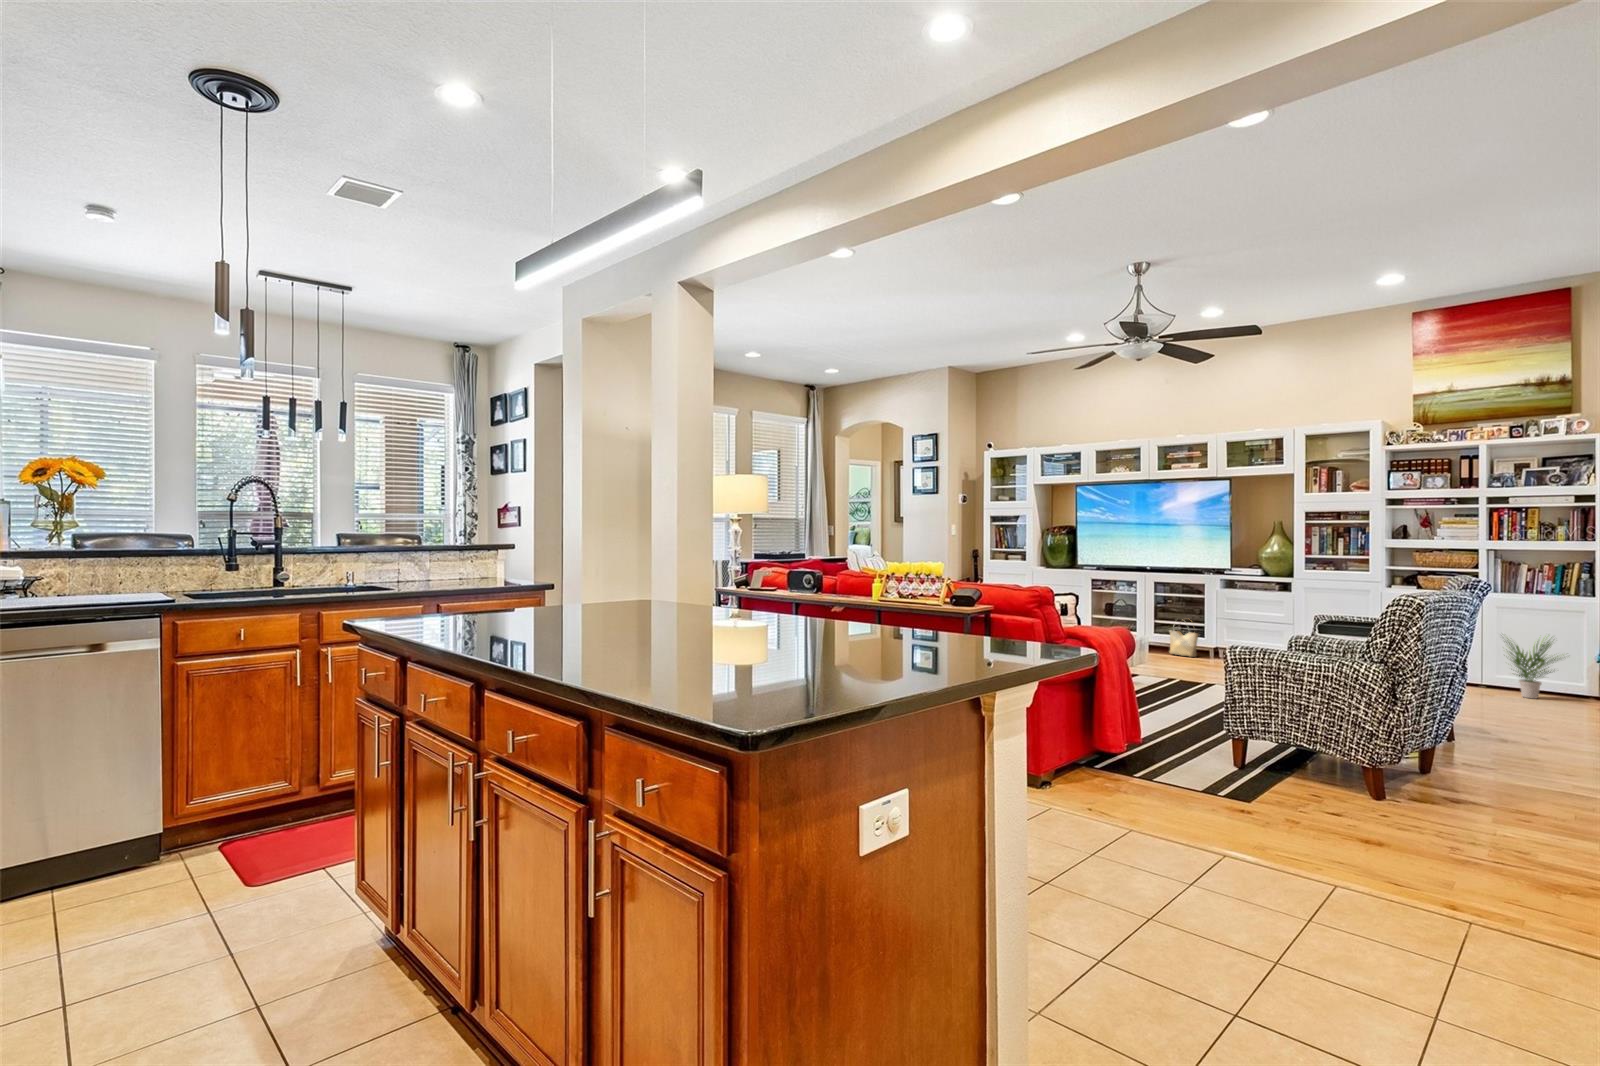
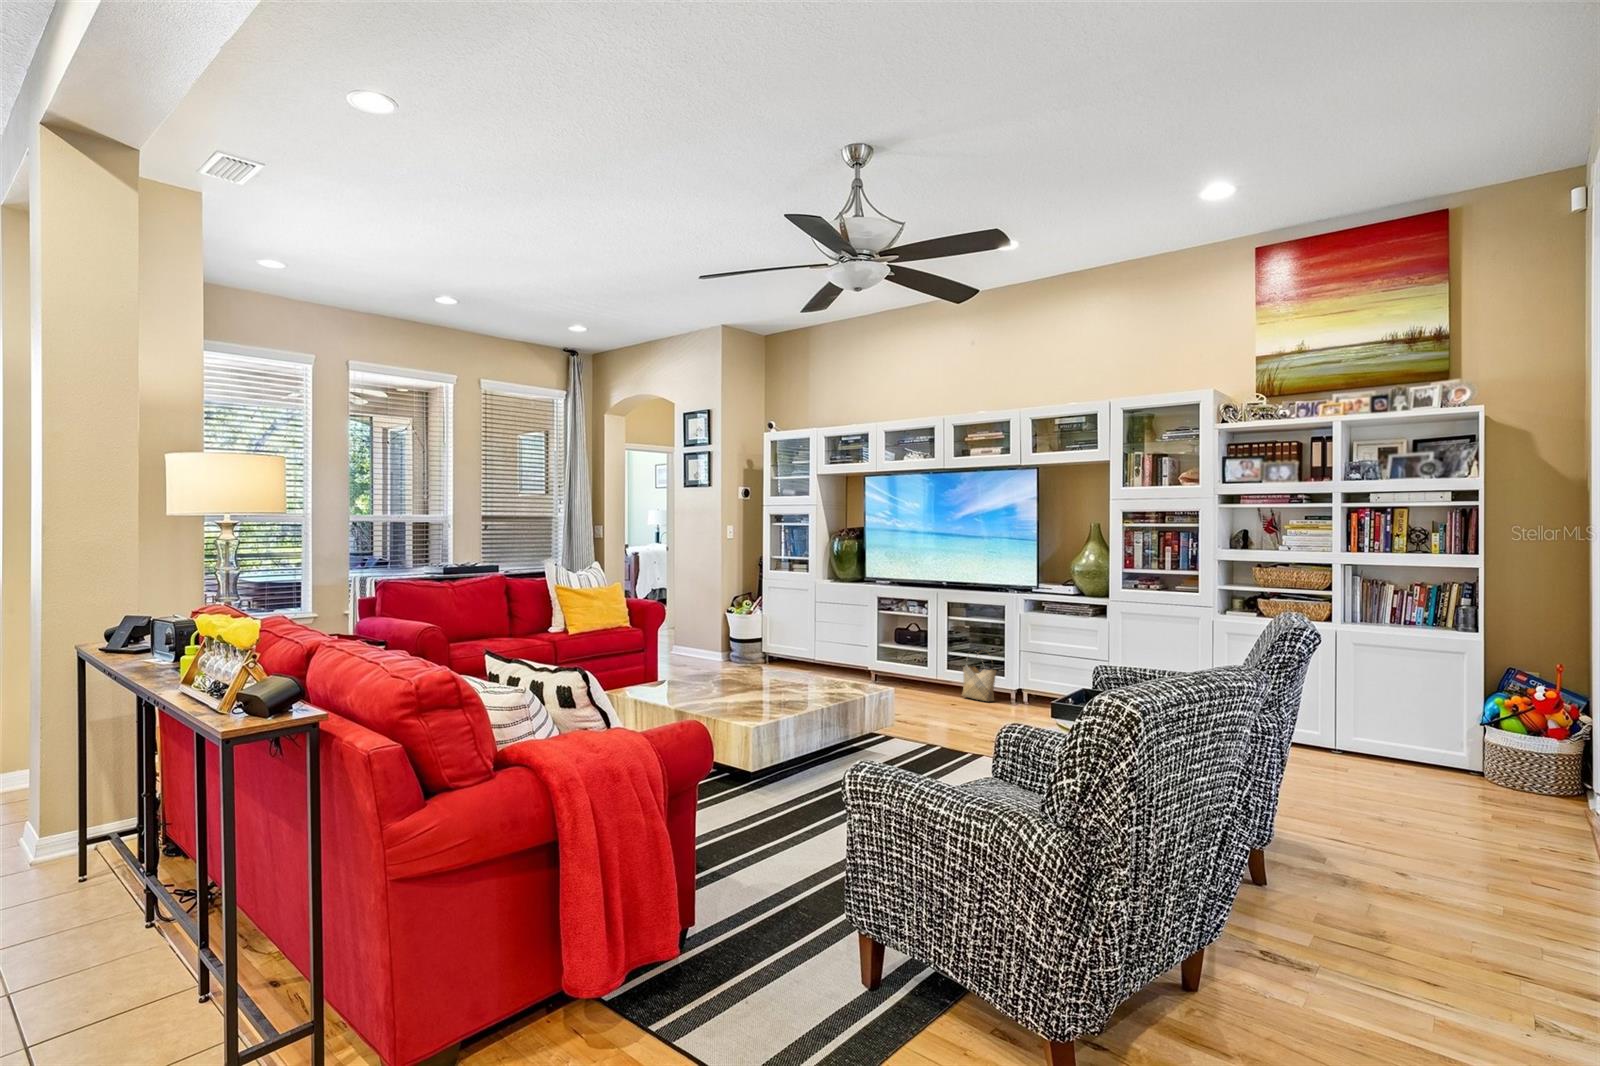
potted plant: present [1506,638,1560,699] -> none [1343,683,1449,777]

